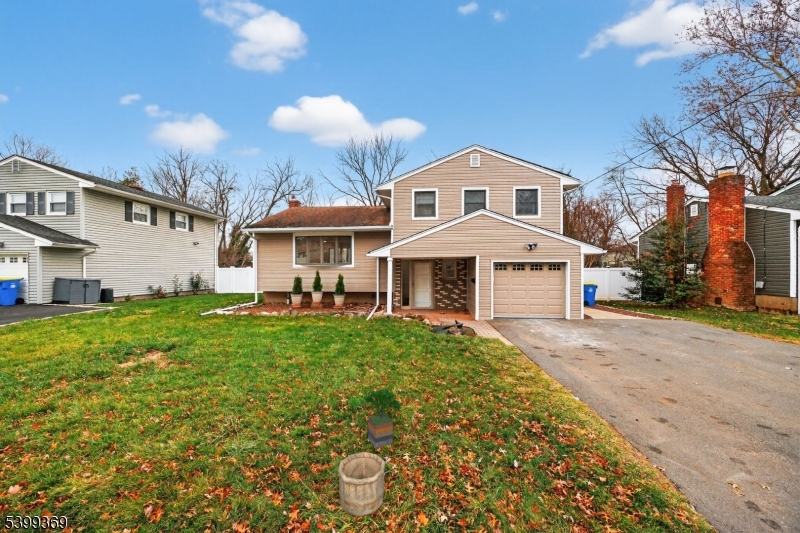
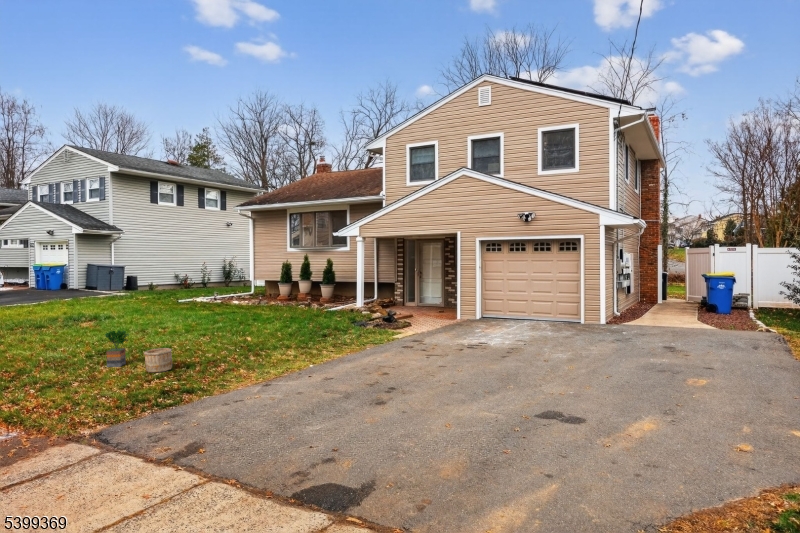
wooden bucket: present [338,452,385,517] -> present [144,348,172,372]

